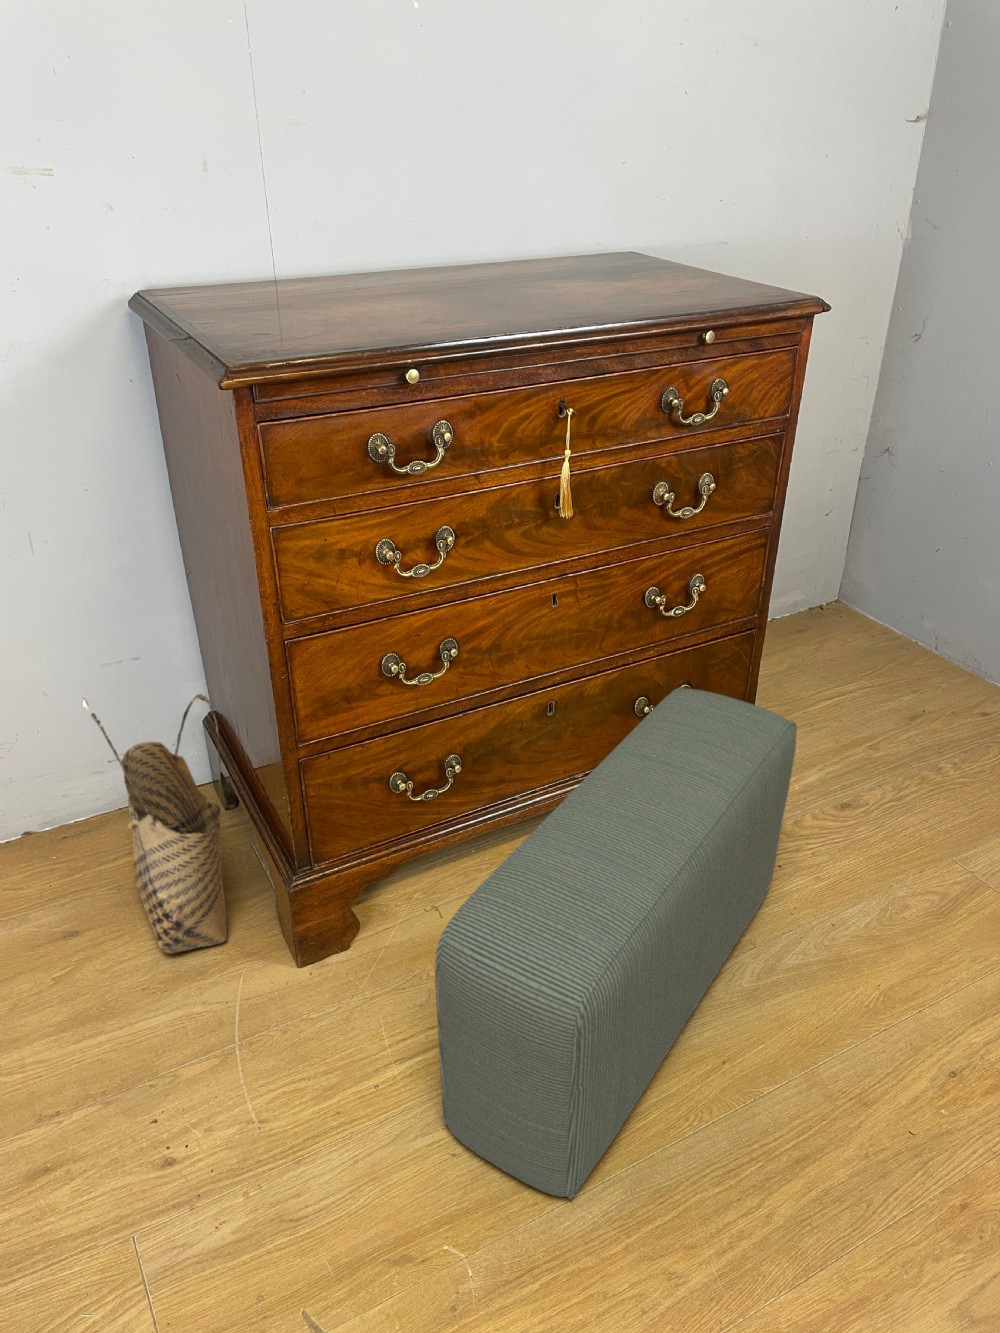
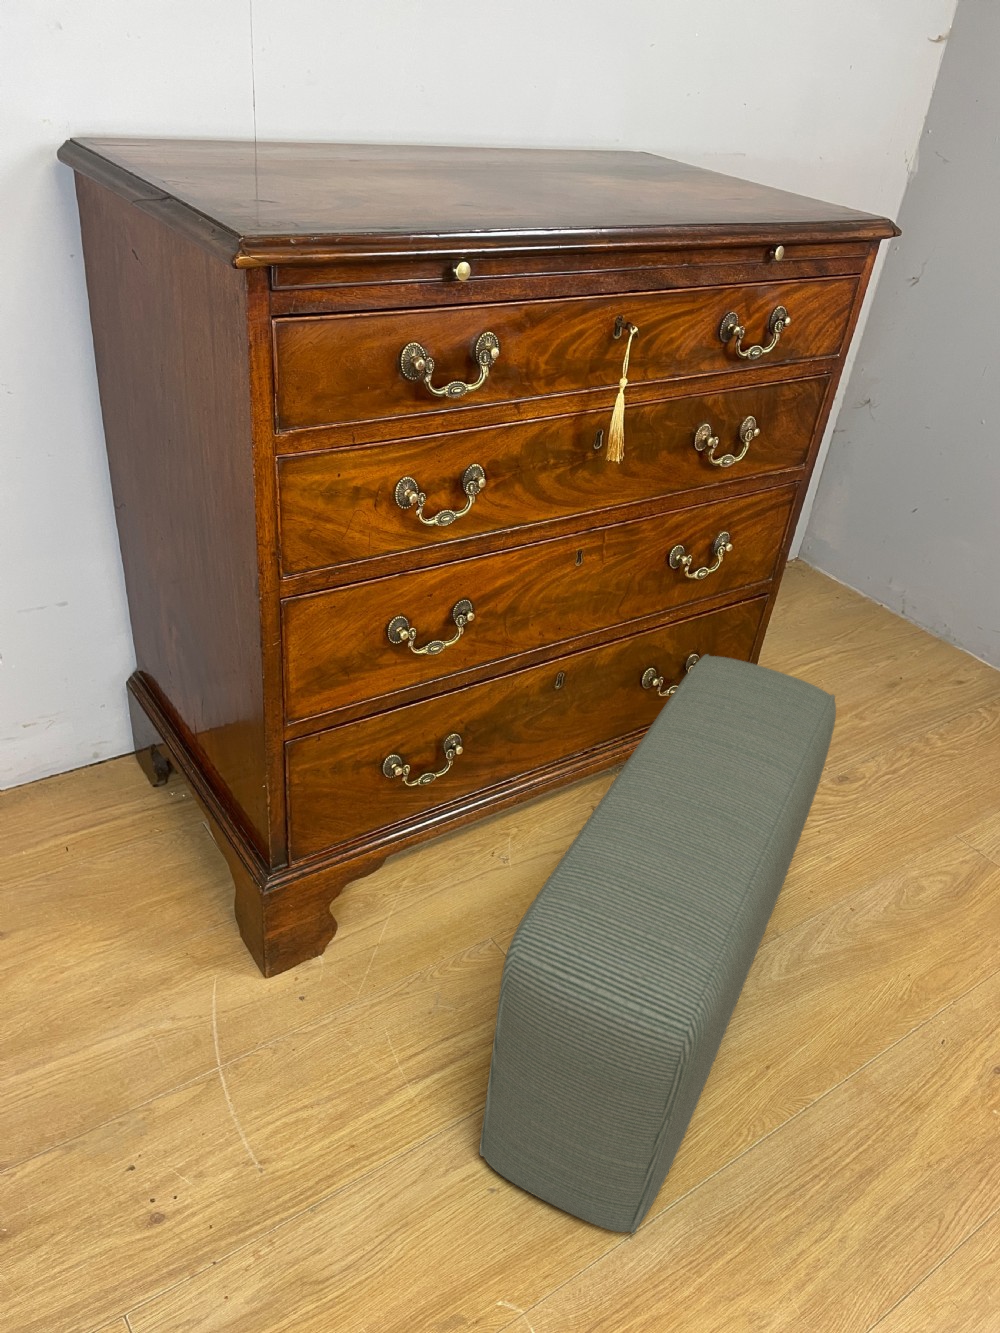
woven basket: present [91,694,227,953] -> none [30,653,192,962]

